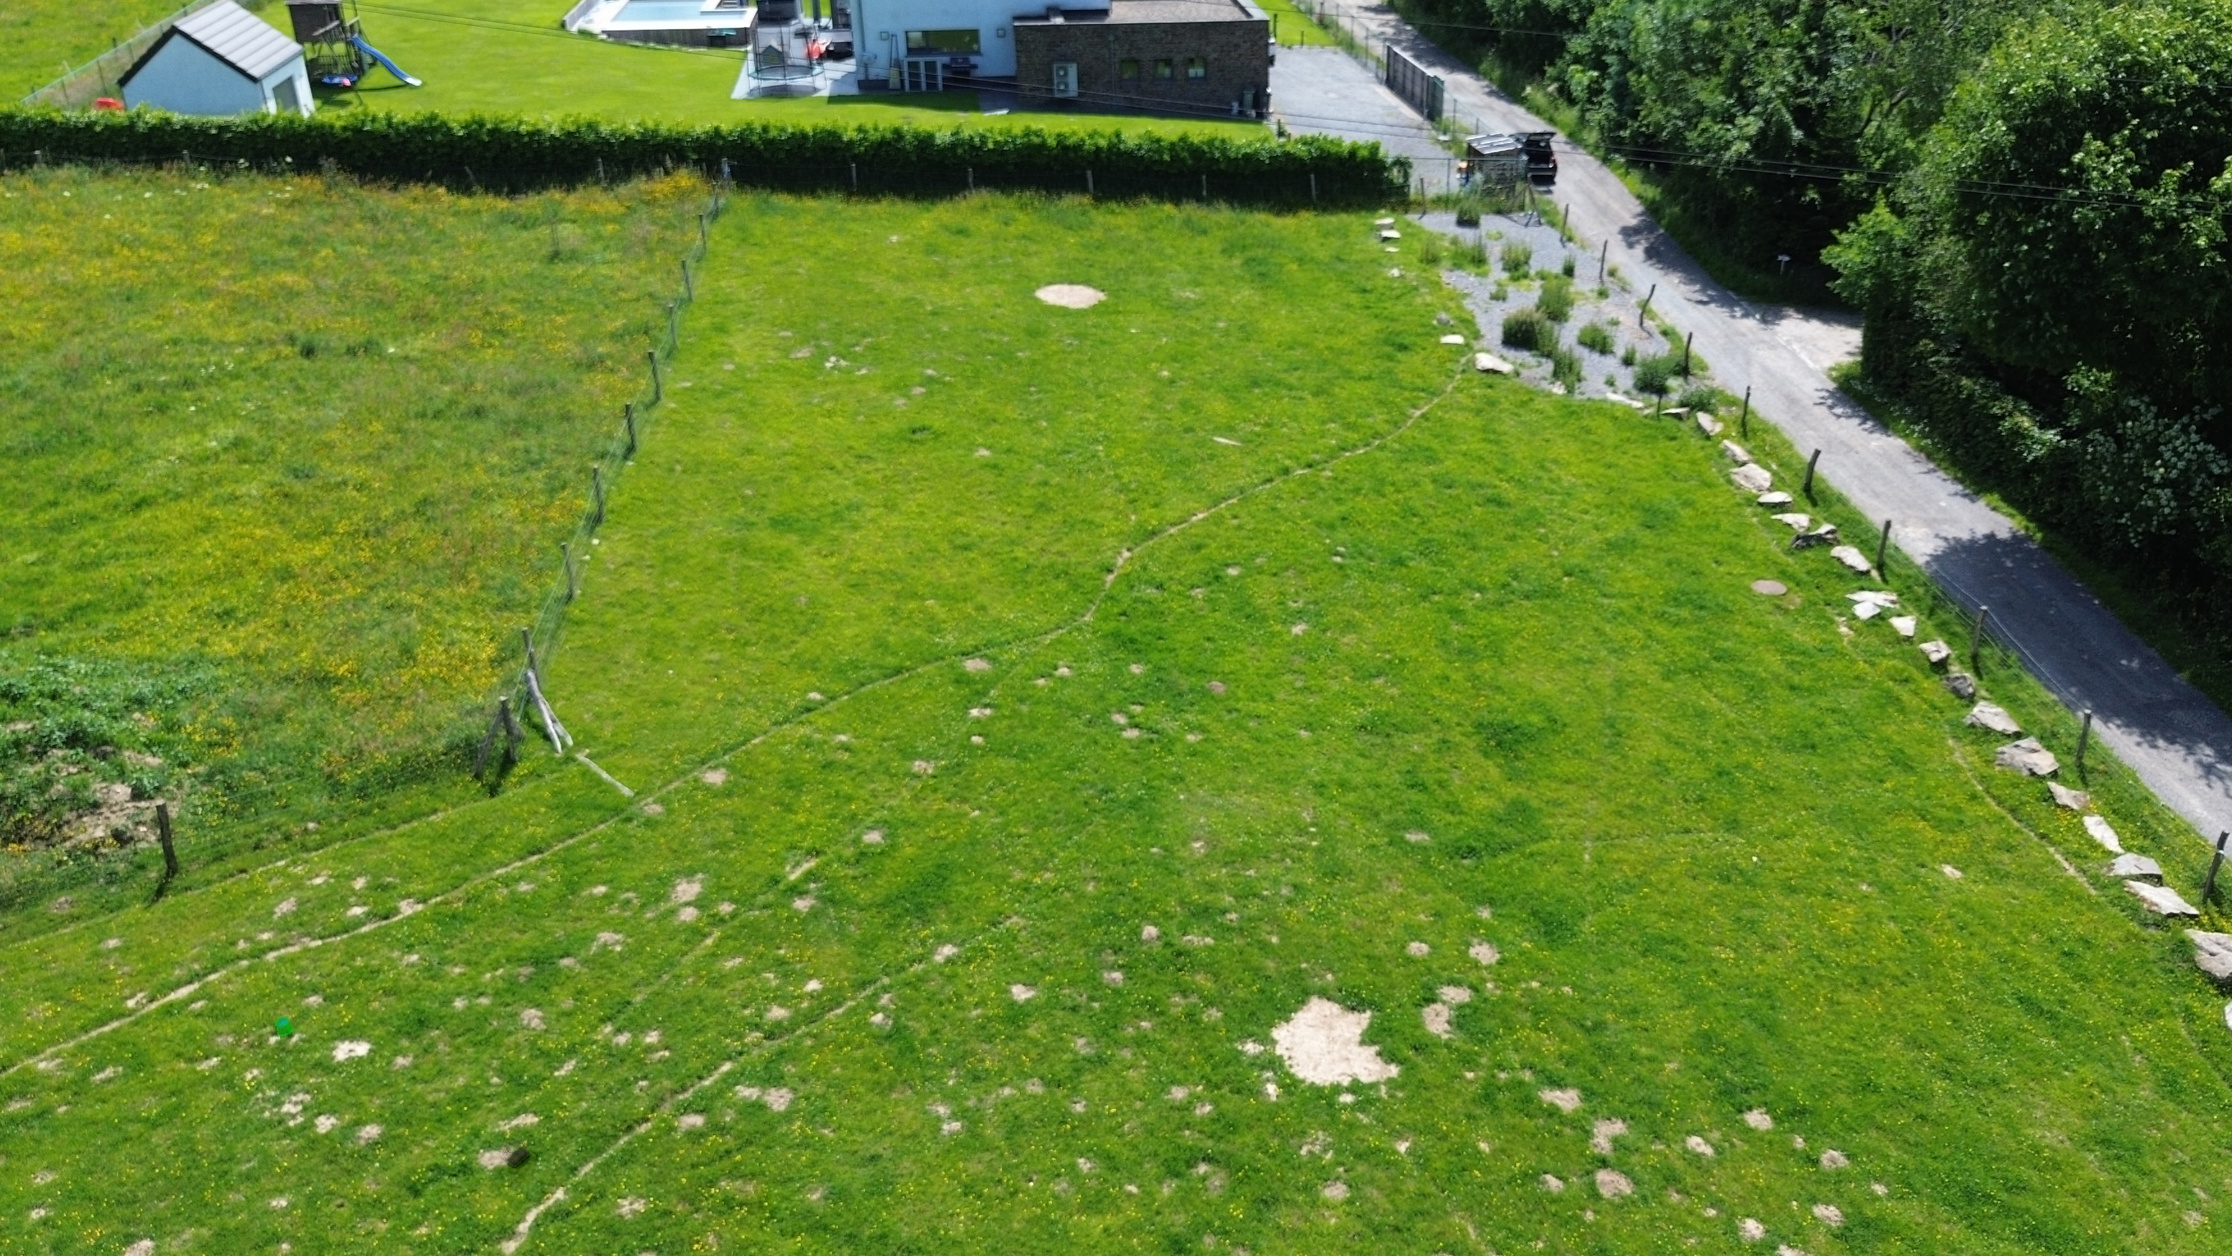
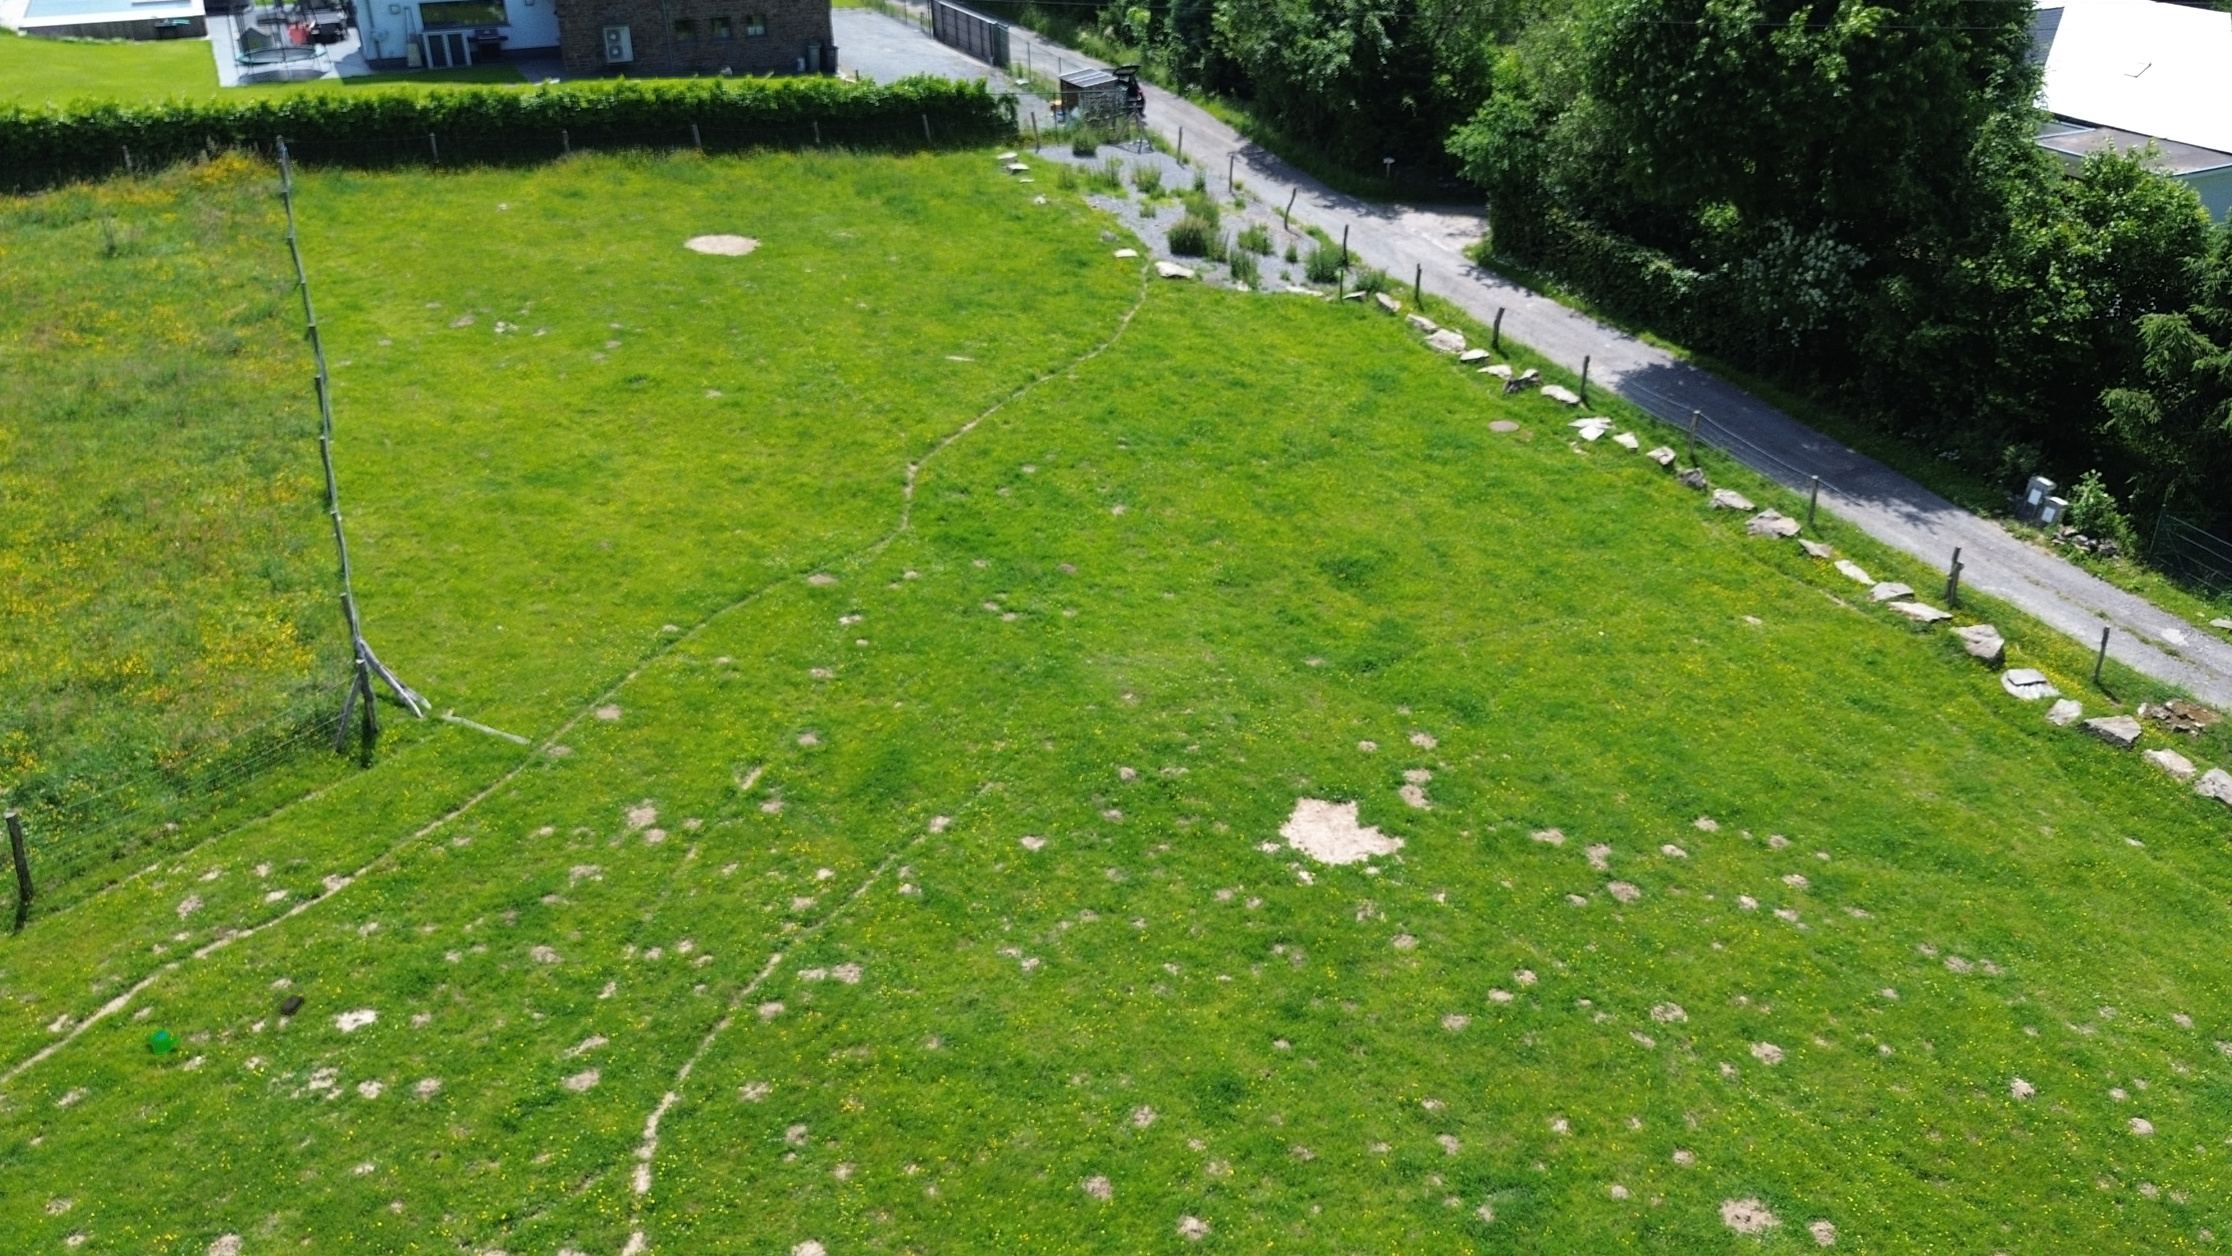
decorative plant: present [499,1141,529,1167] -> present [276,987,304,1015]

